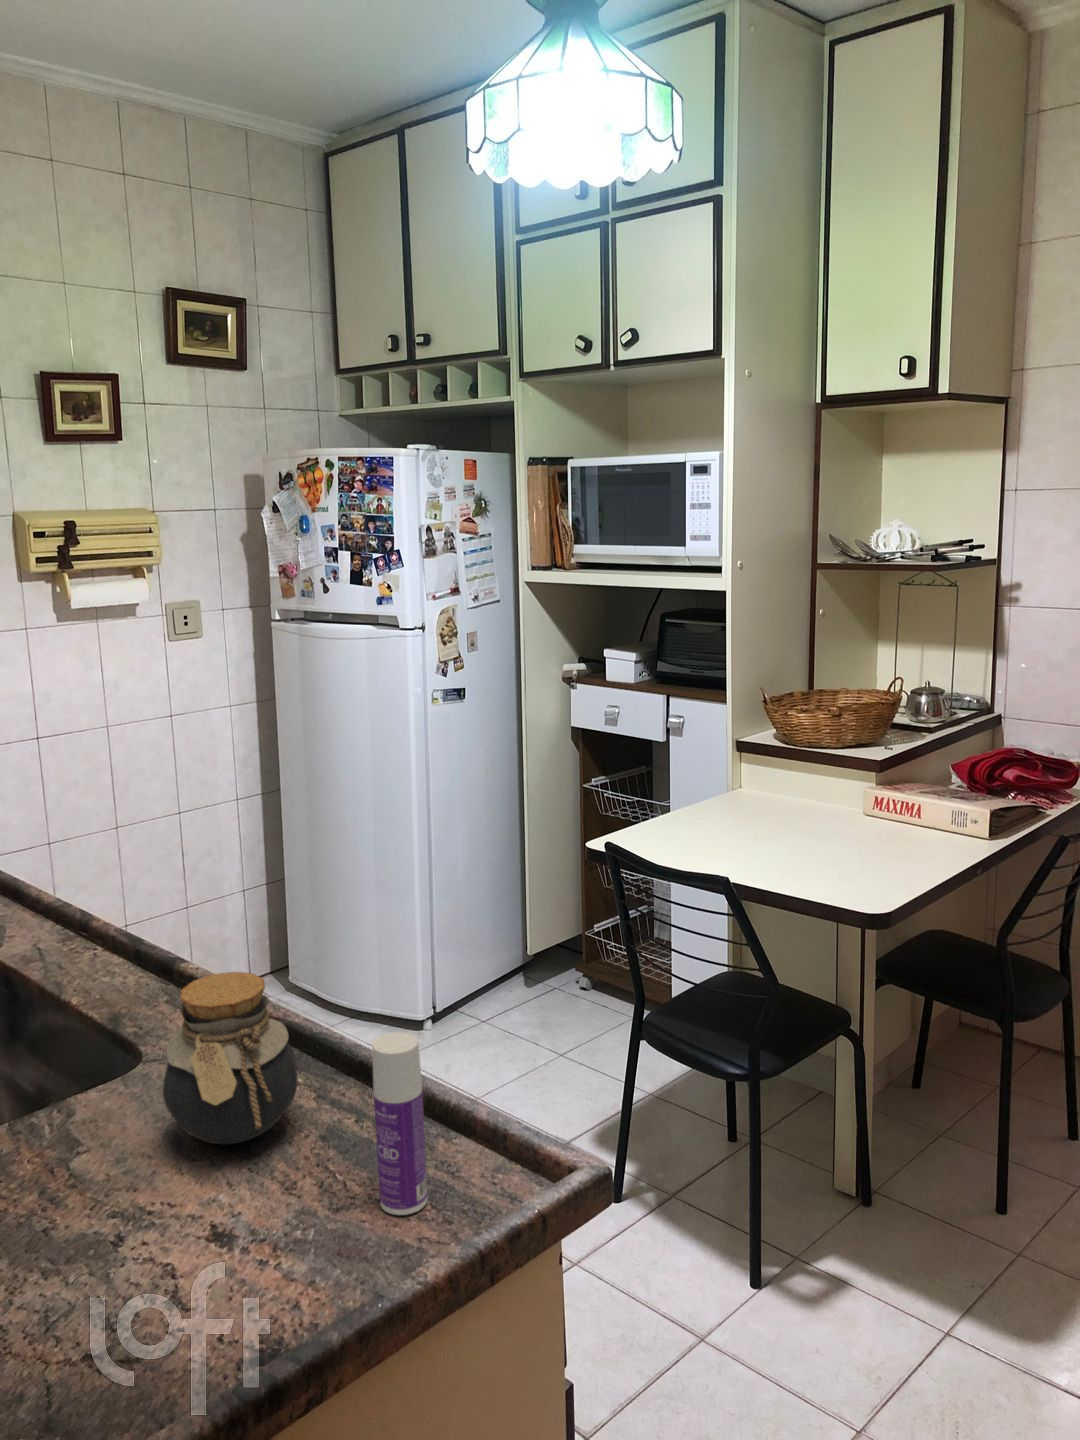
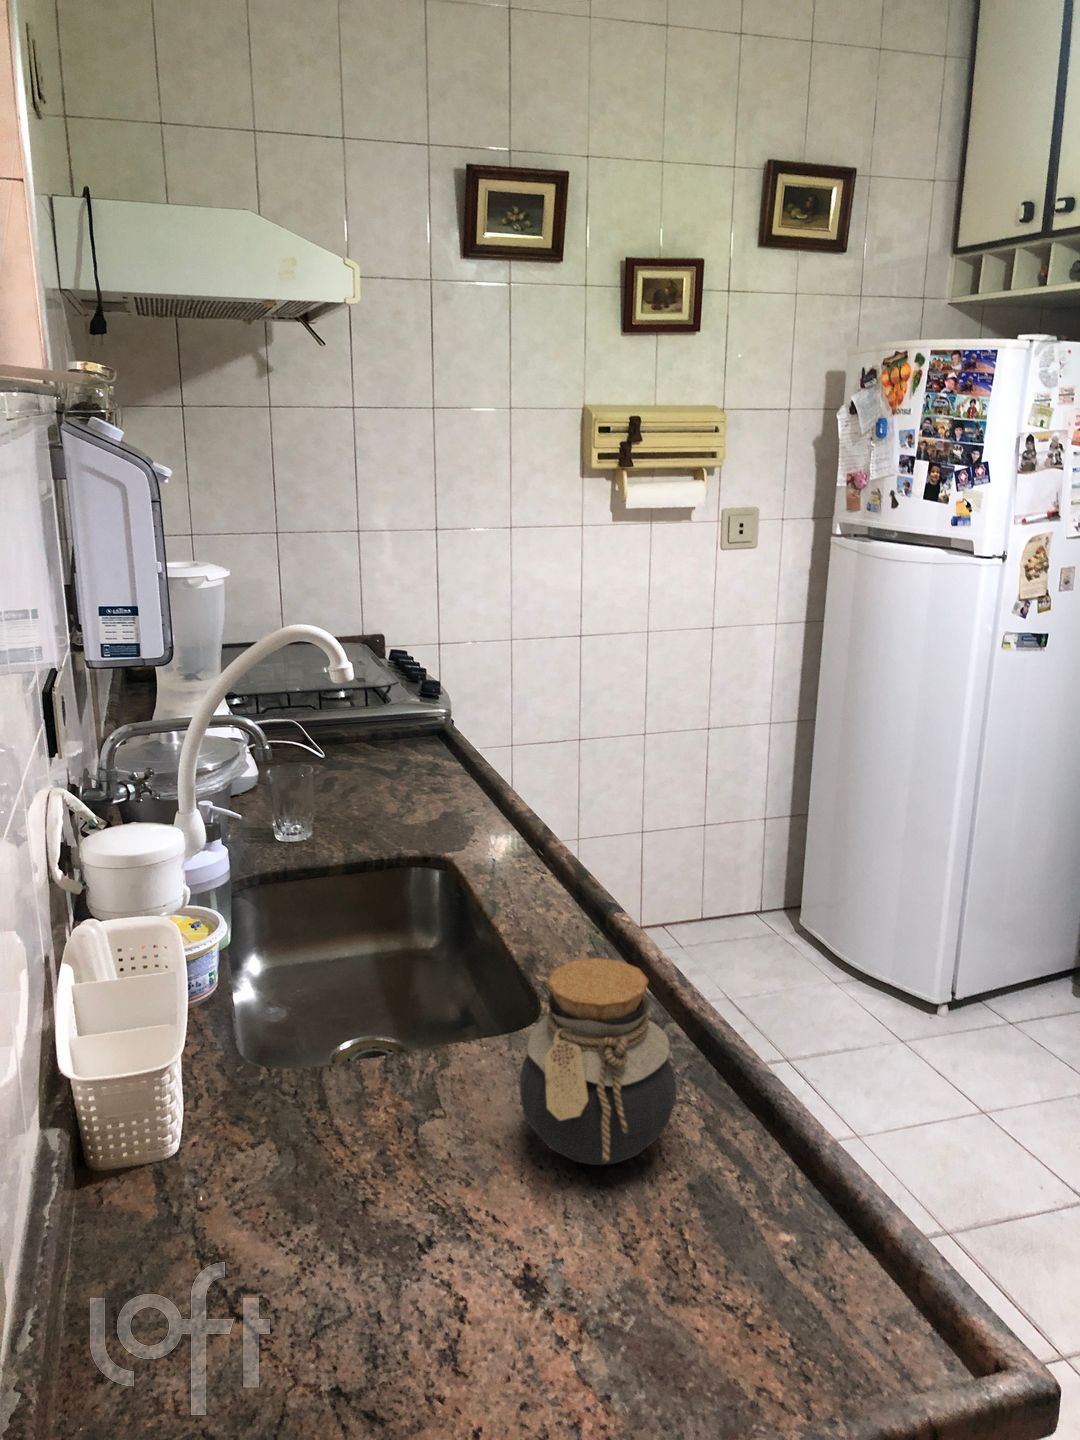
bottle: present [372,1032,428,1215] -> none [726,1105,800,1344]

